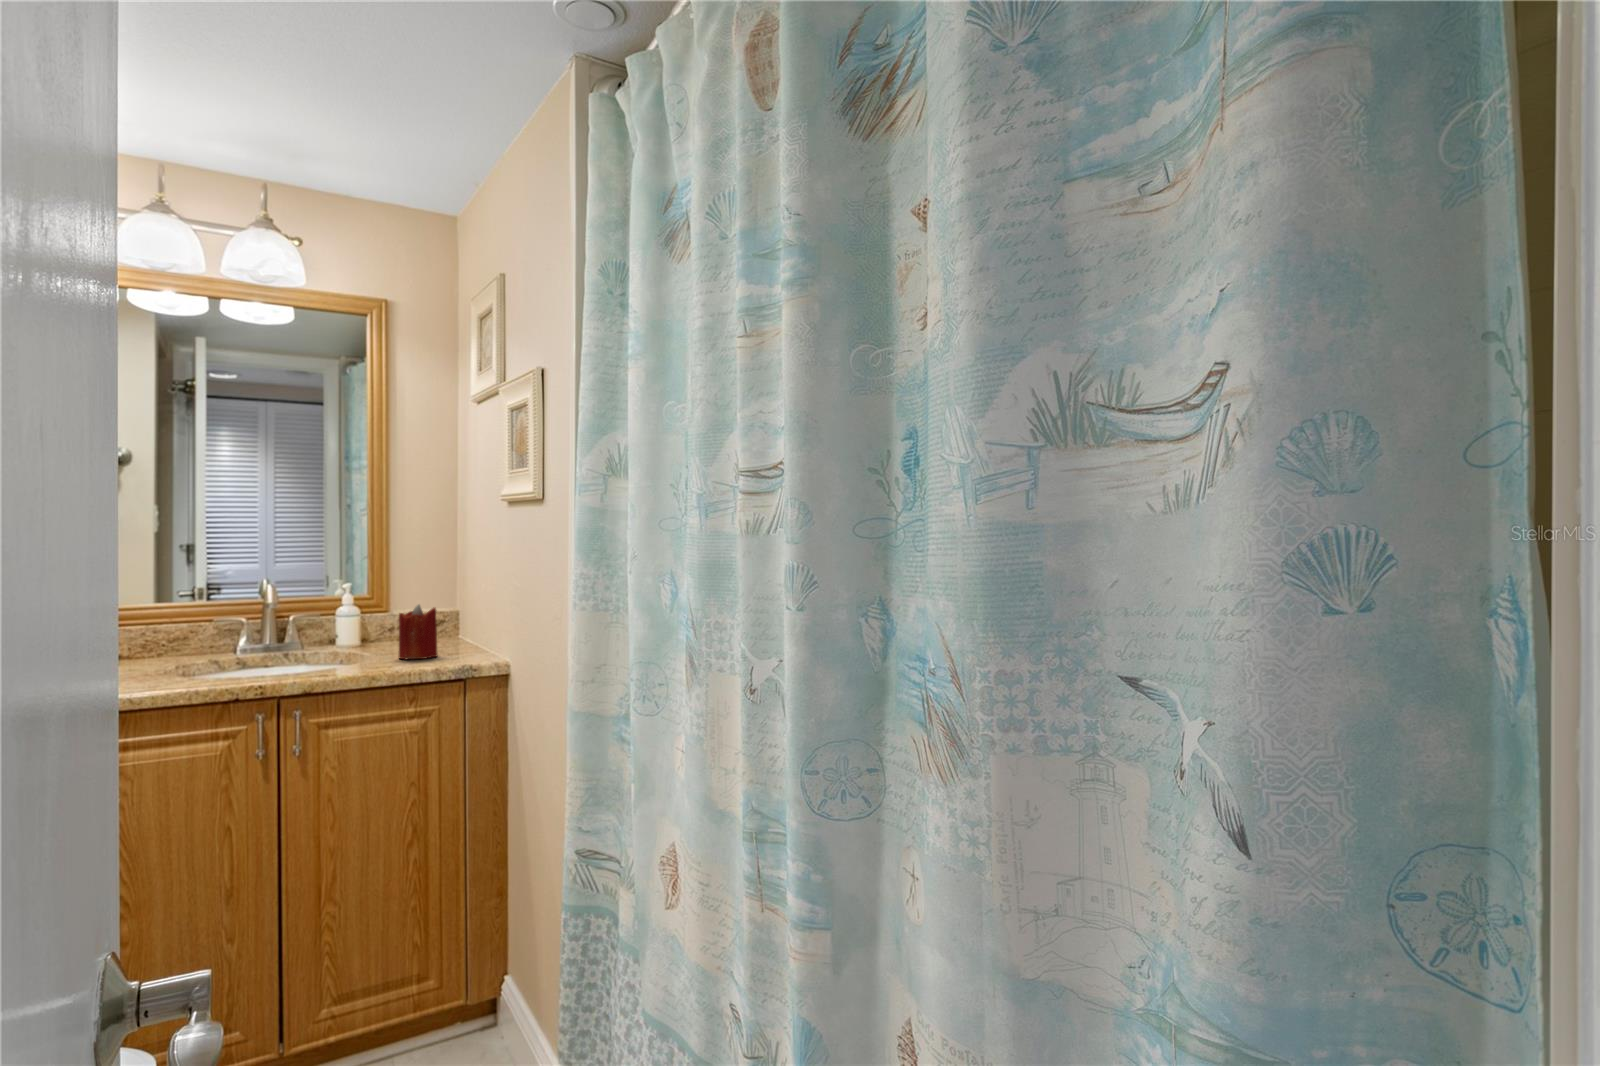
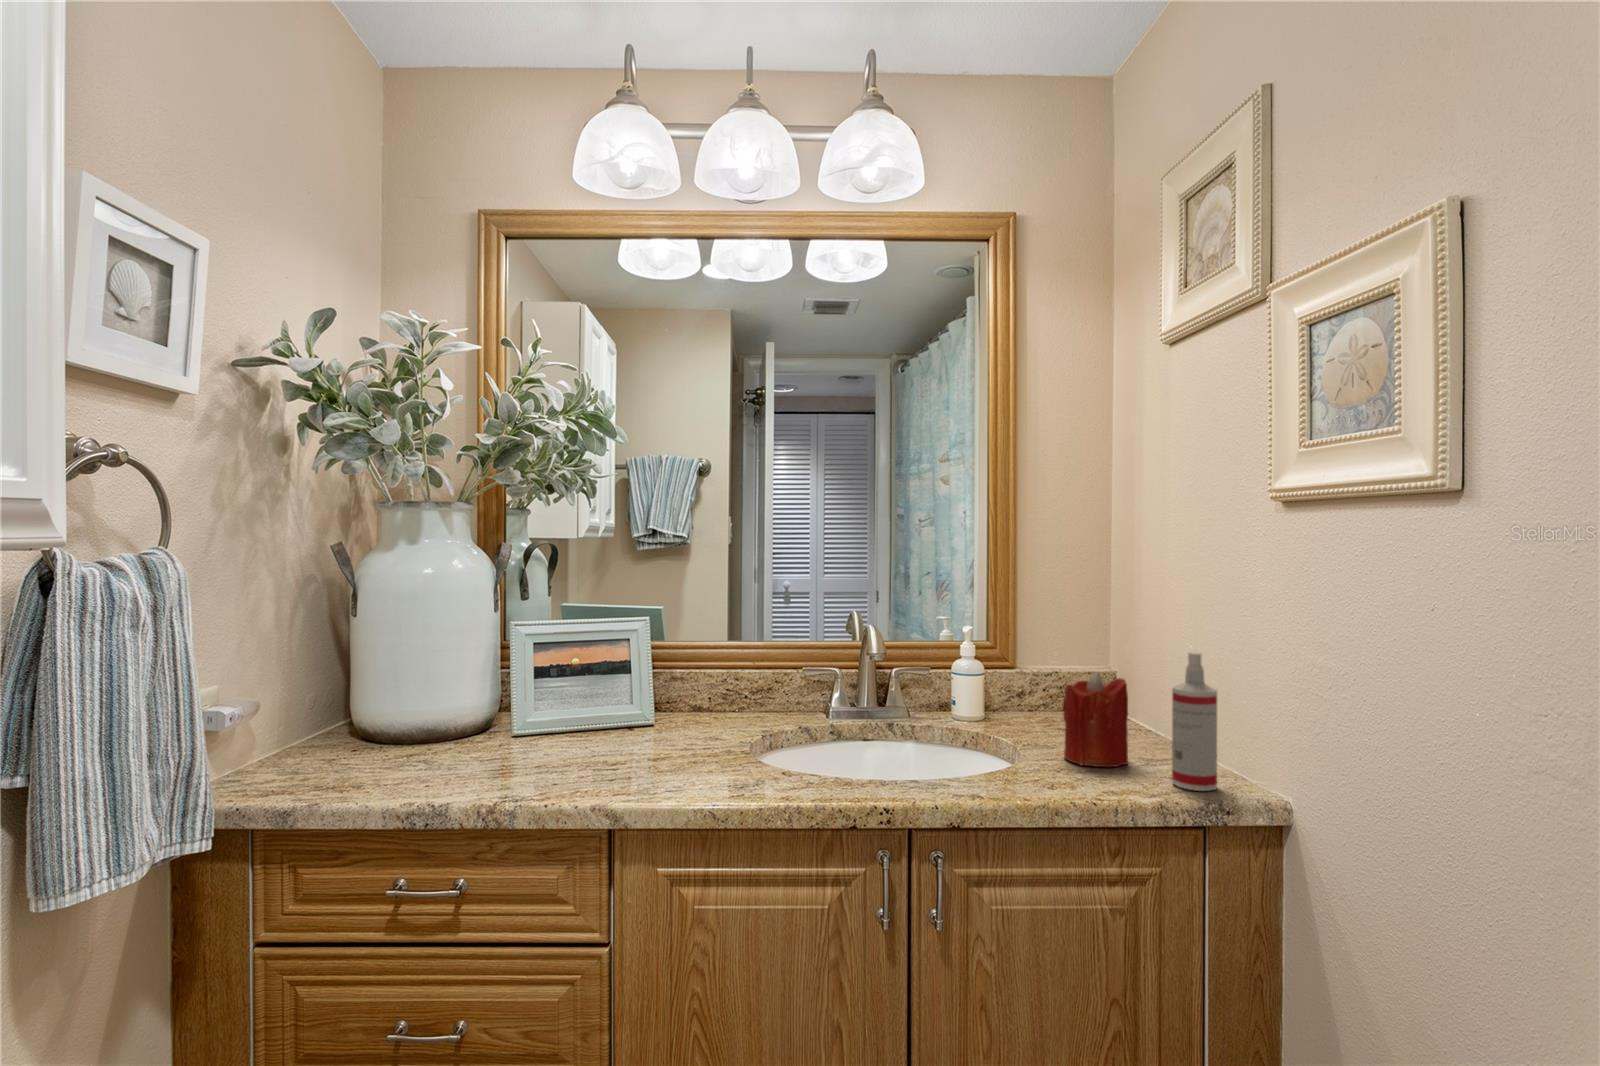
spray bottle: none [453,587,478,662] -> present [1172,653,1217,791]

